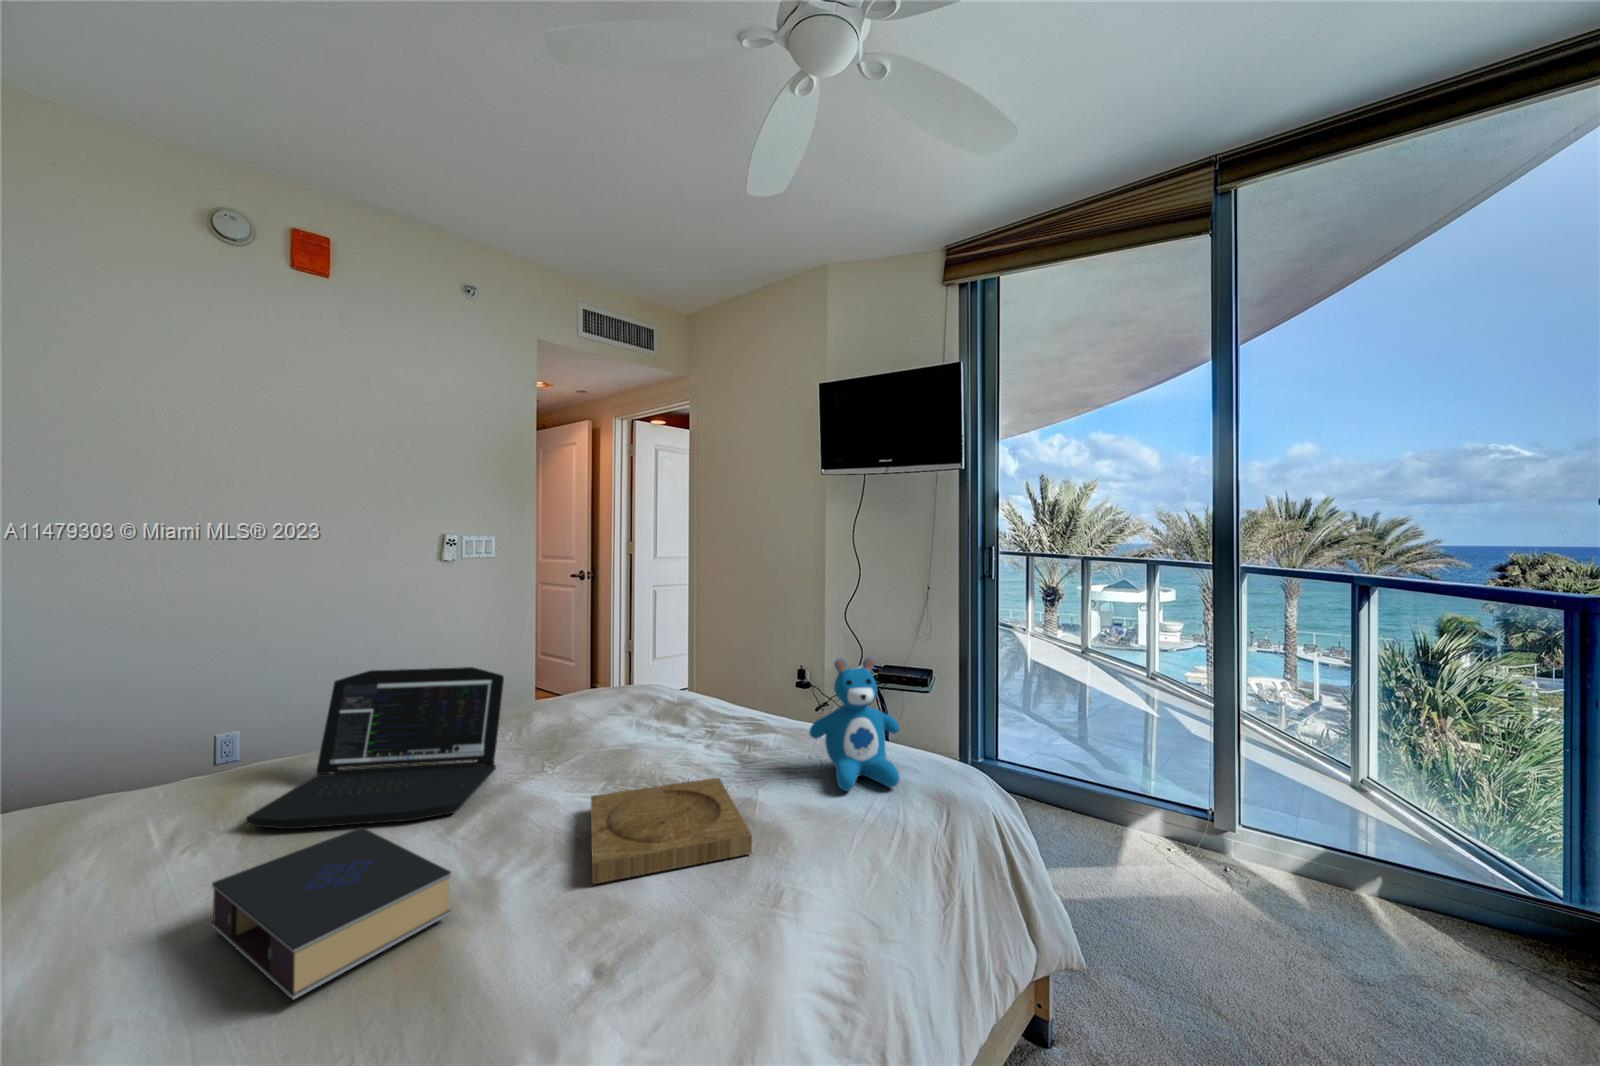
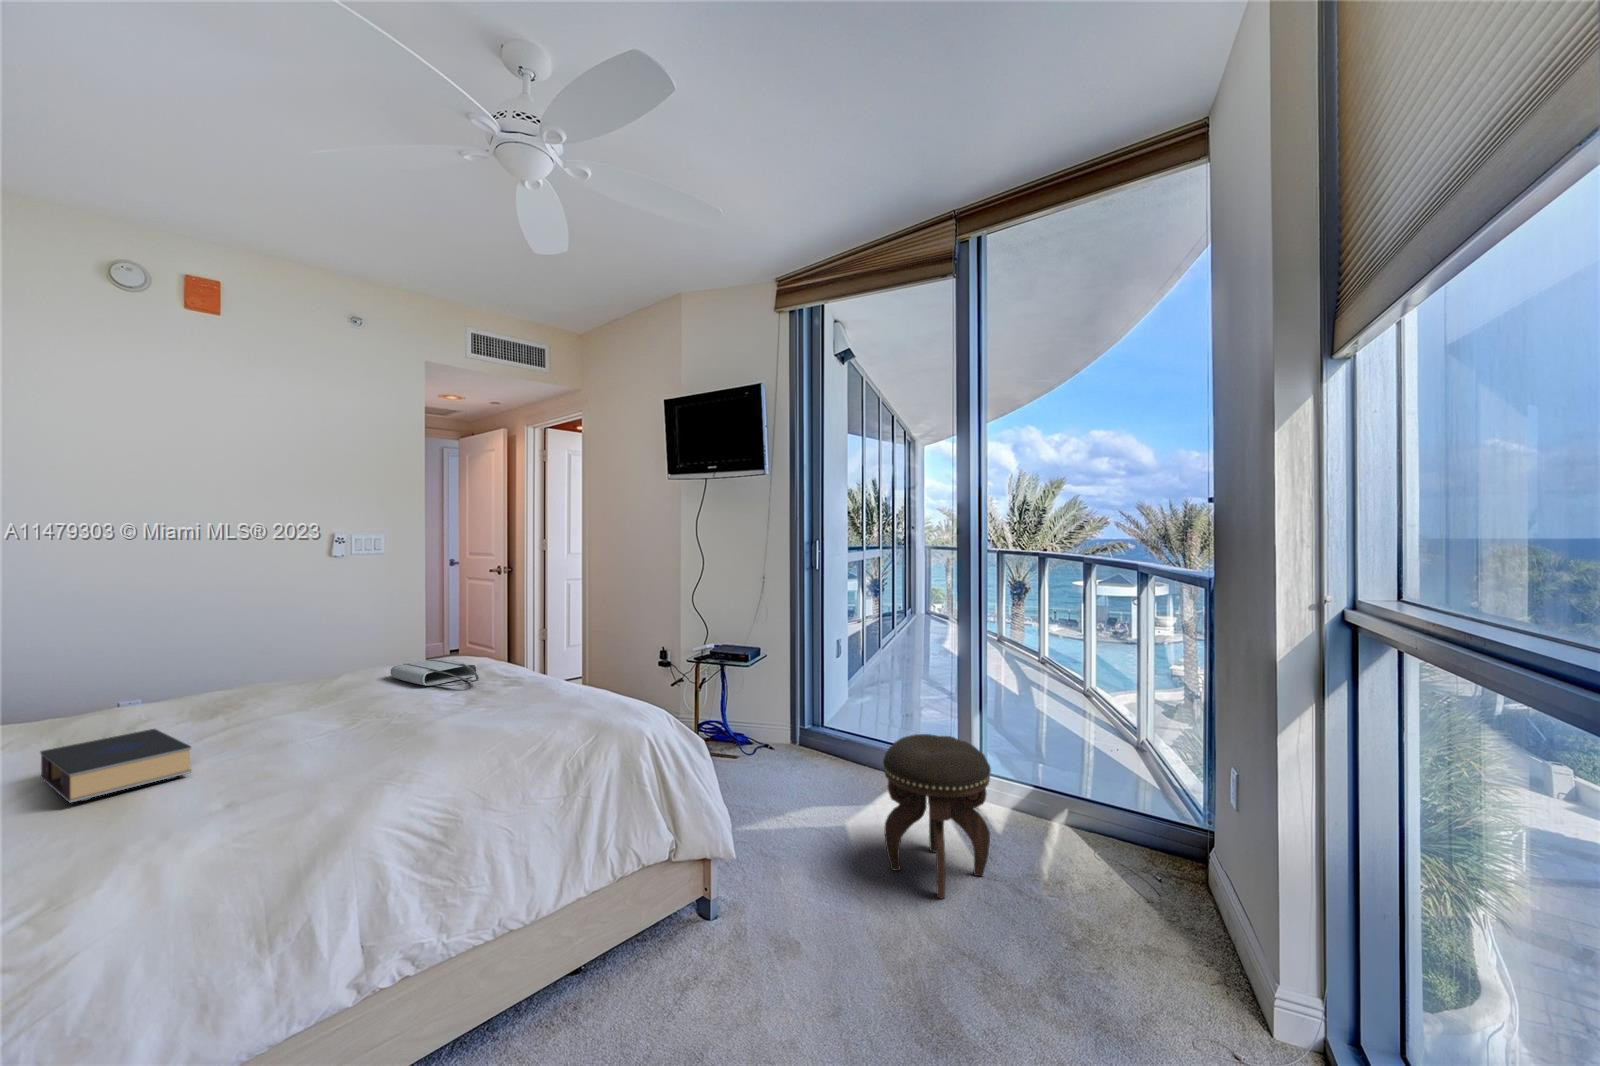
teddy bear: present [809,658,900,791] -> none [520,624,593,717]
laptop: present [246,667,504,829] -> none [90,633,303,738]
tote bag: none [580,692,711,733] -> present [391,659,479,686]
tray: present [591,778,752,884] -> none [296,708,441,761]
footstool: none [1204,790,1379,1021] -> present [883,734,991,899]

